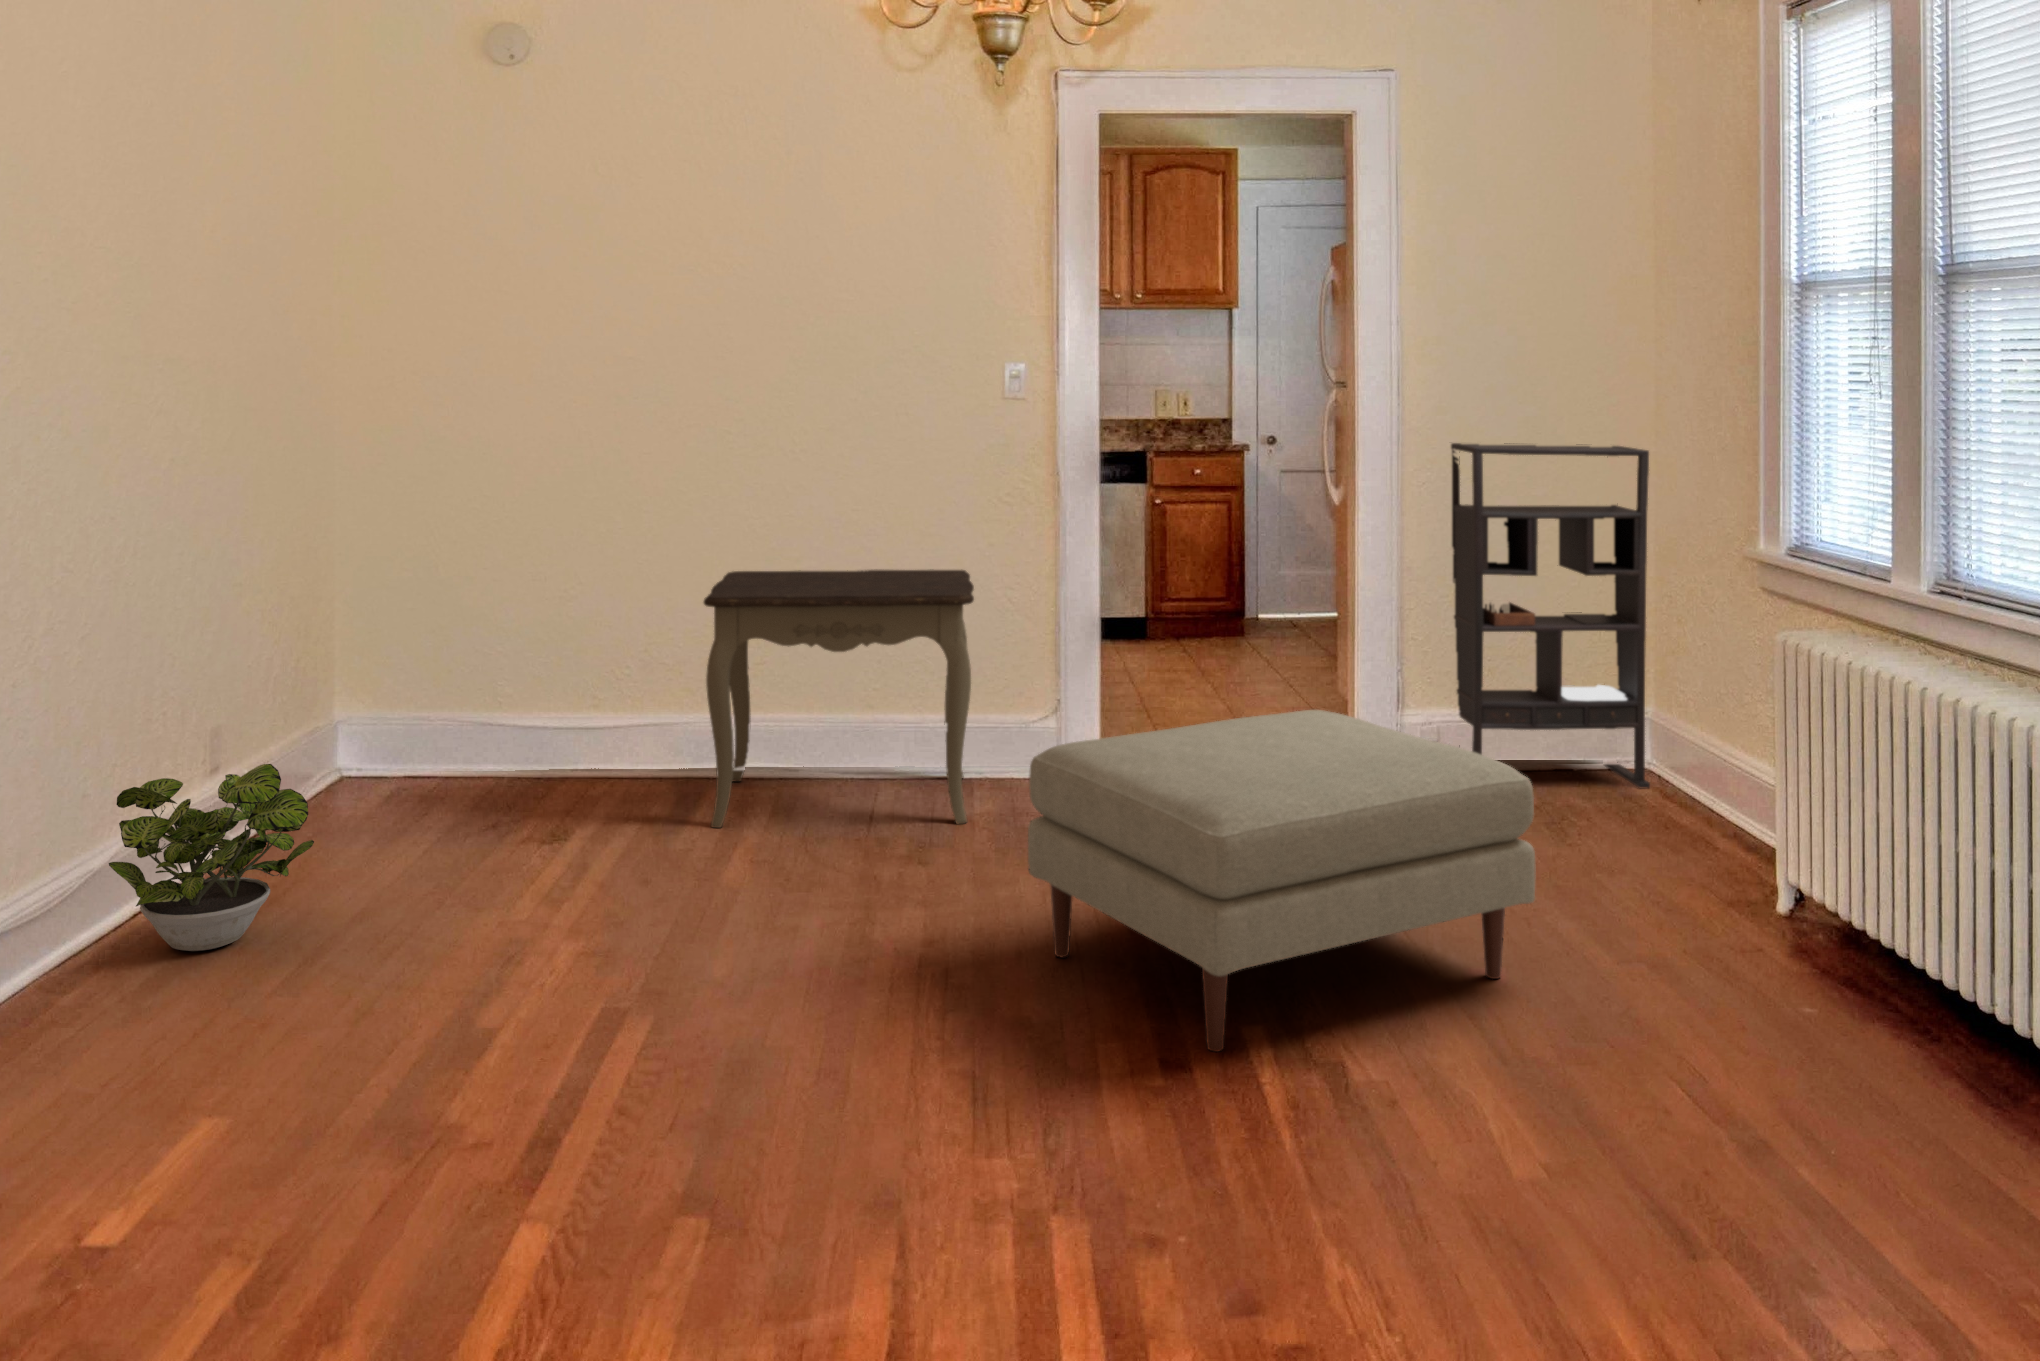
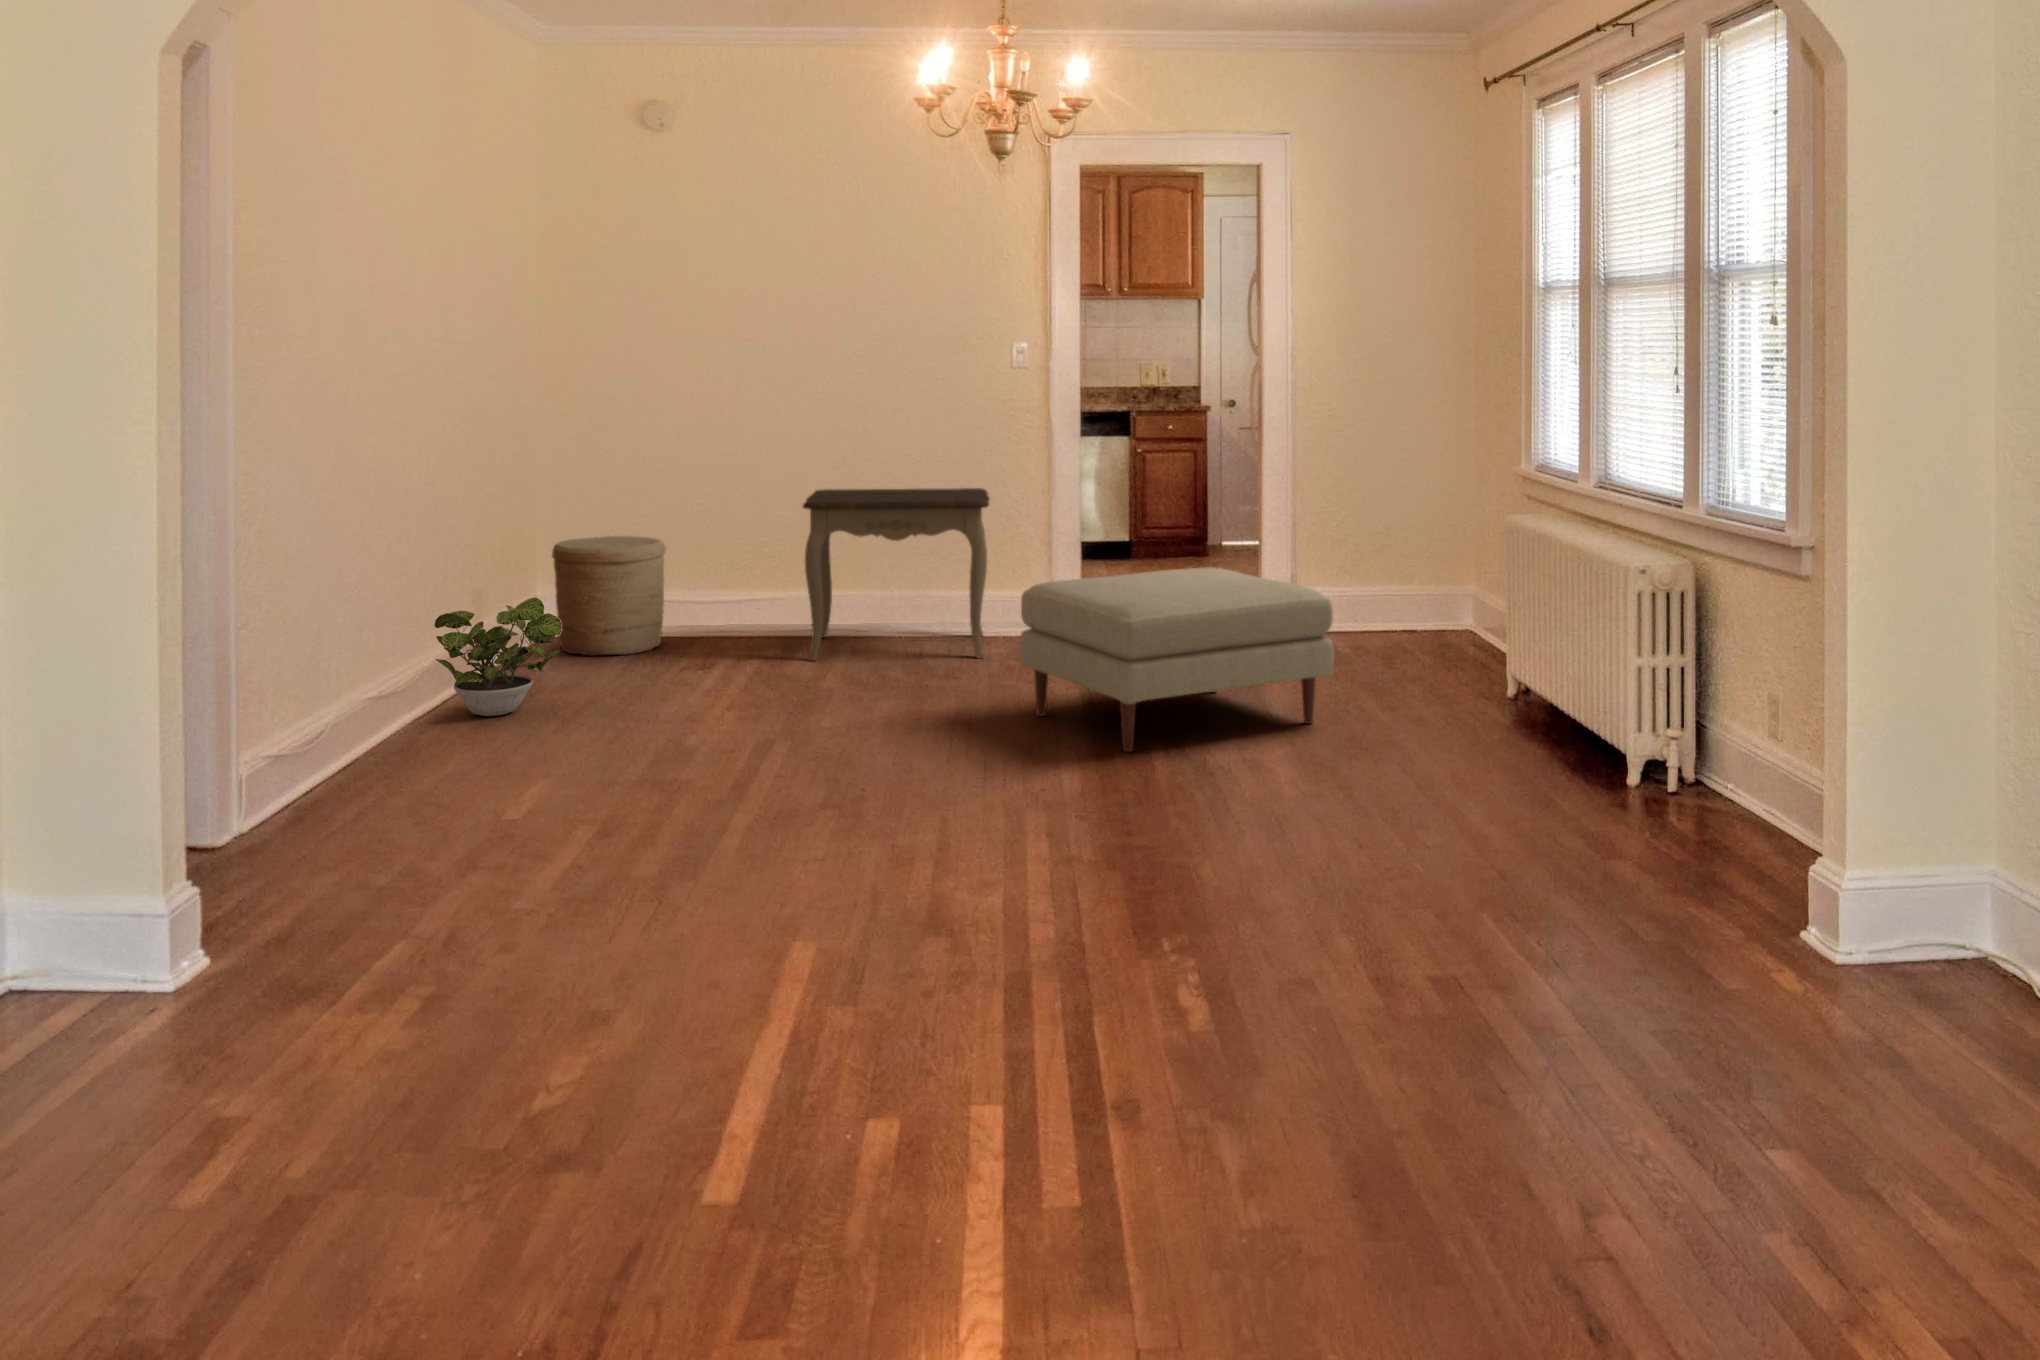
bookshelf: present [1451,443,1650,788] -> none [1327,398,1464,641]
woven basket: none [349,636,515,816] -> present [552,536,666,656]

